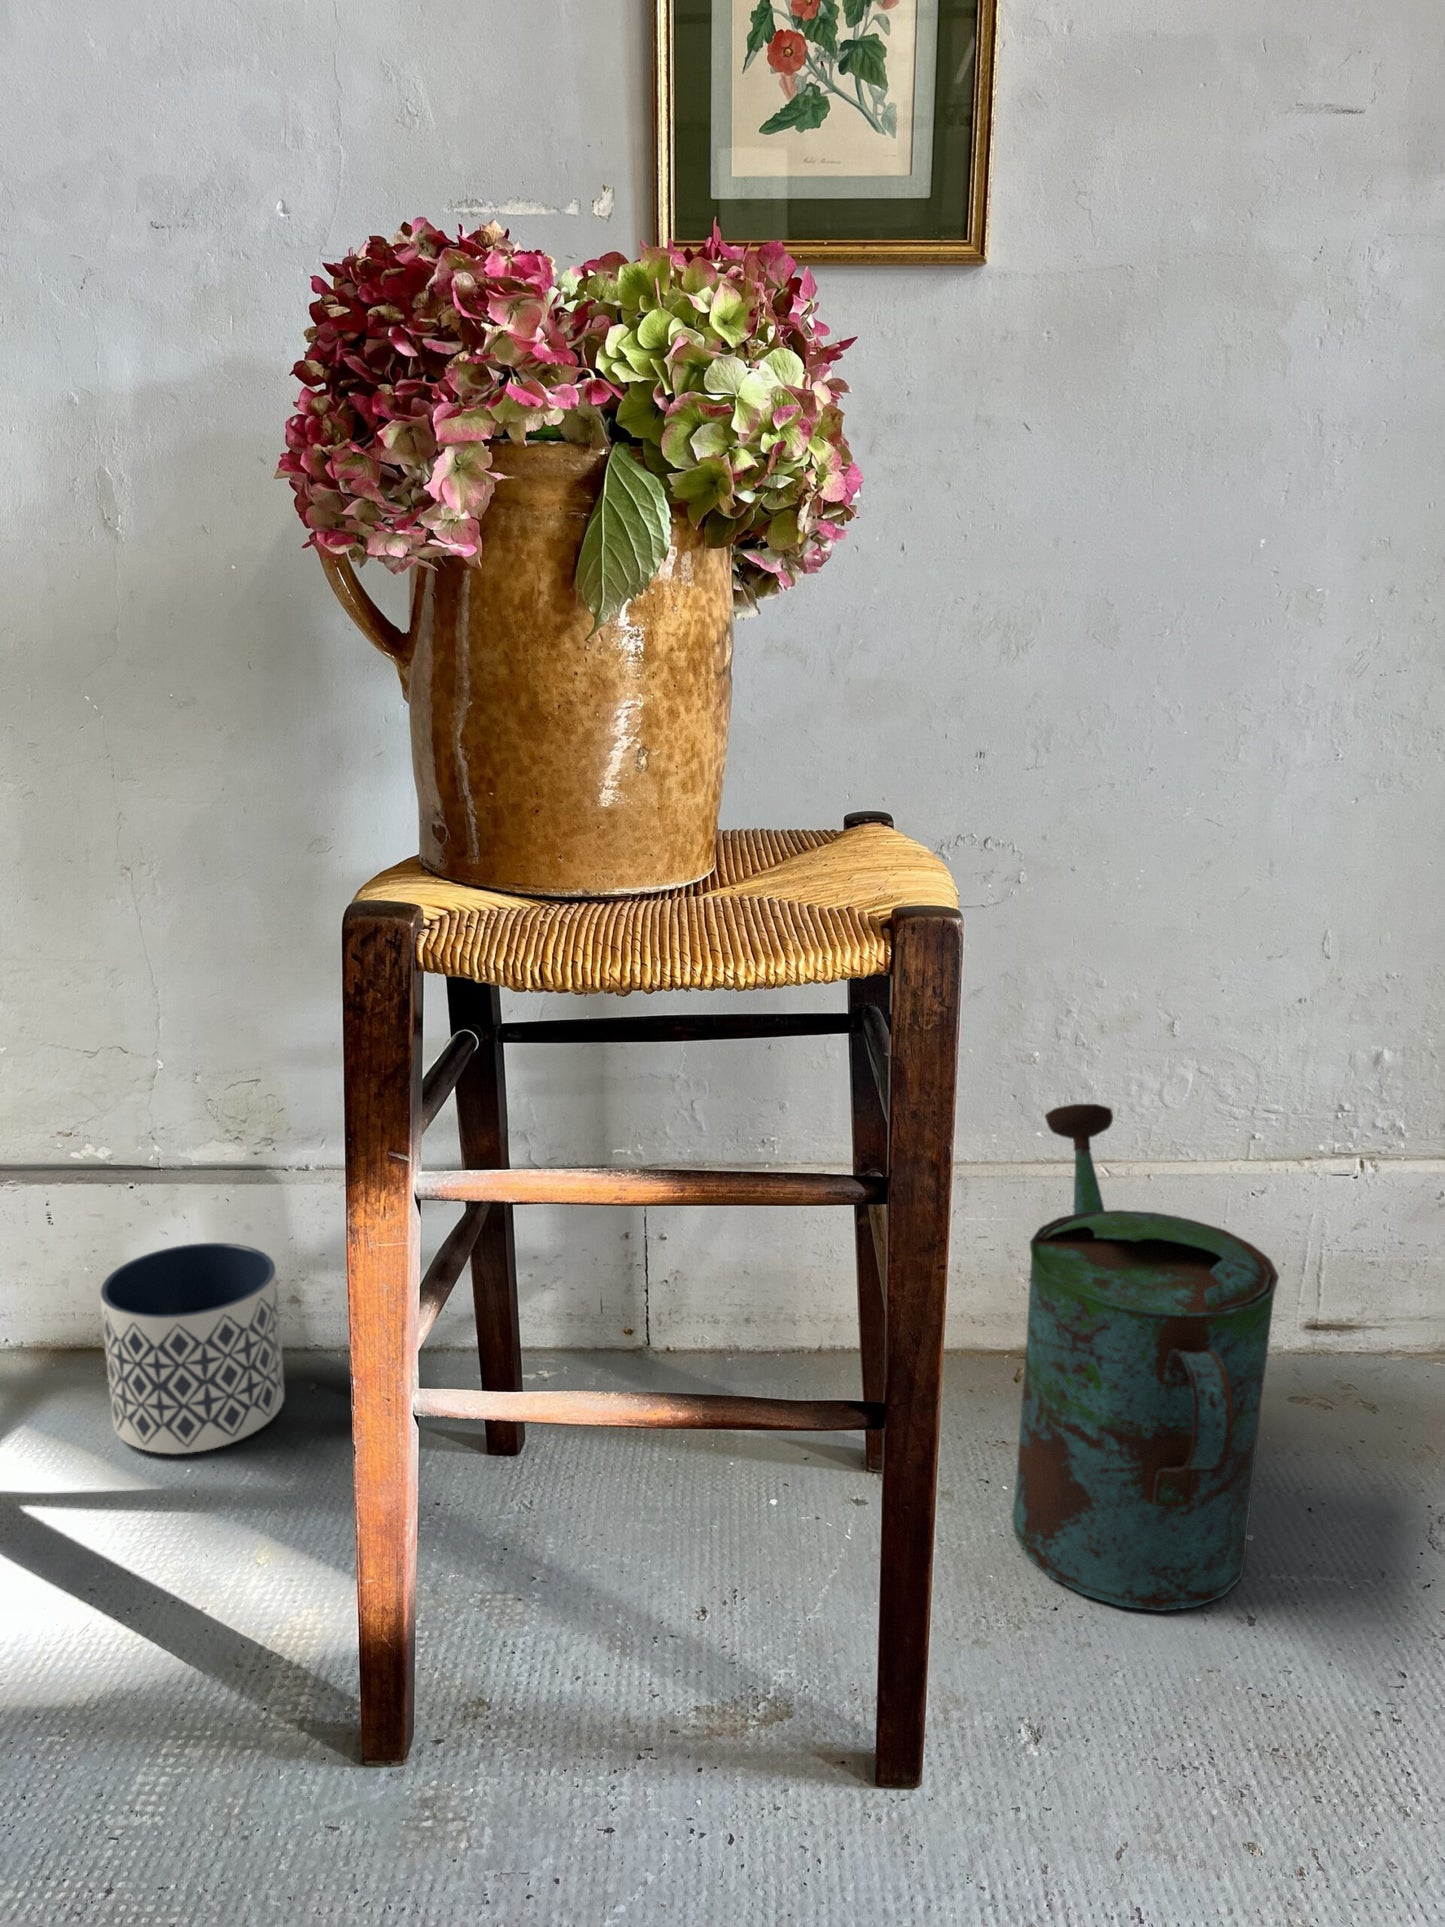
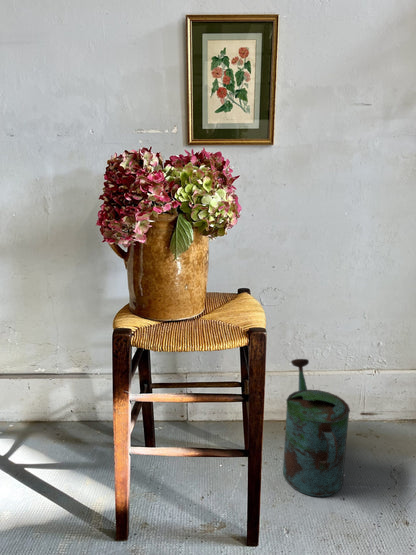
planter: present [100,1243,284,1454] -> none [45,395,93,453]

